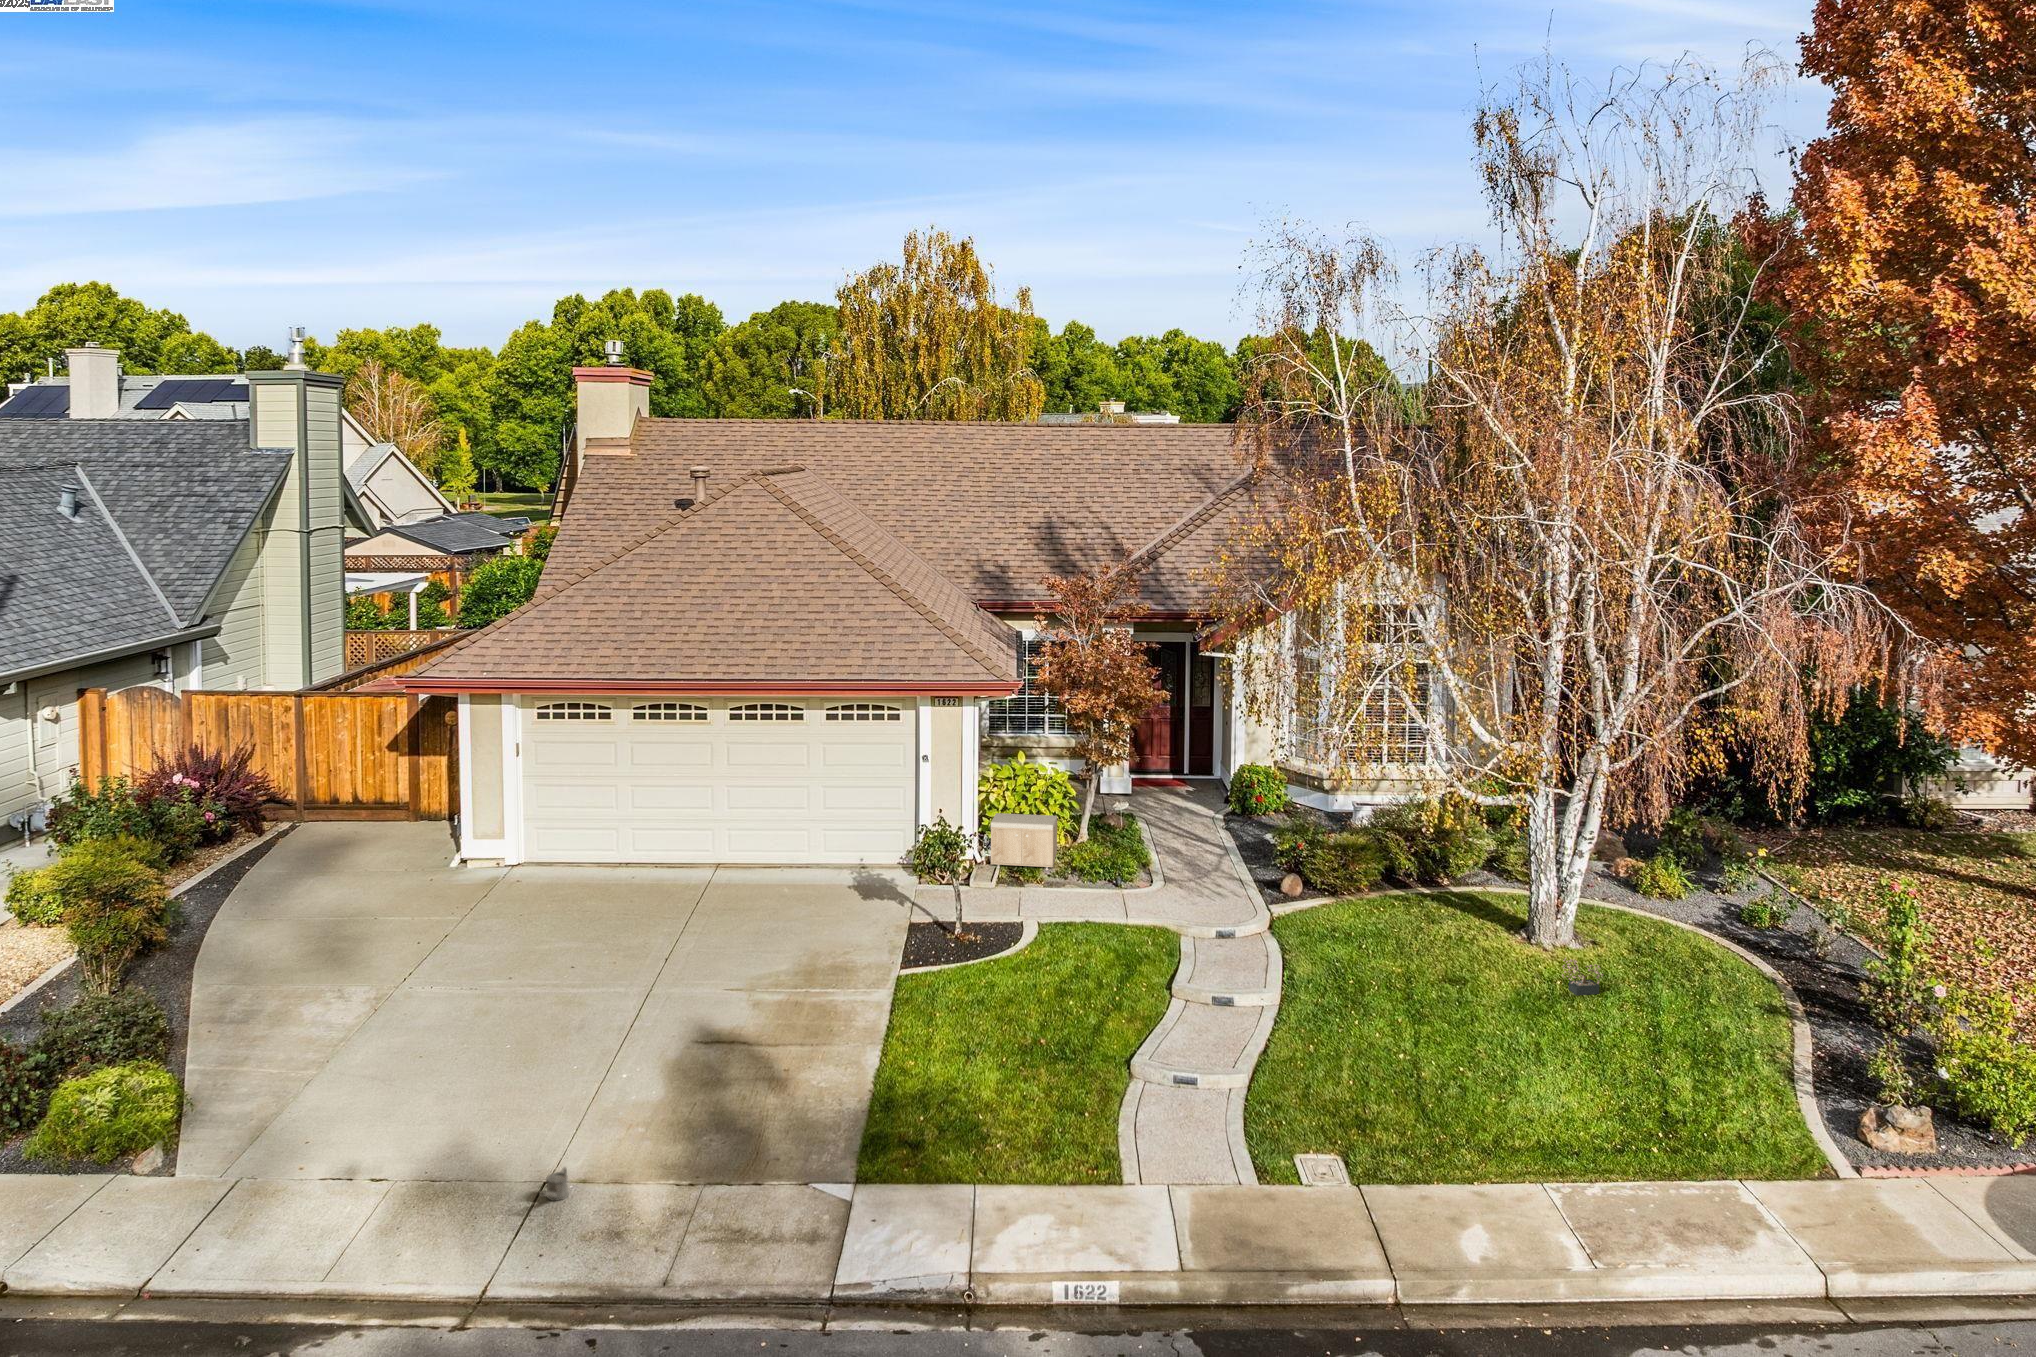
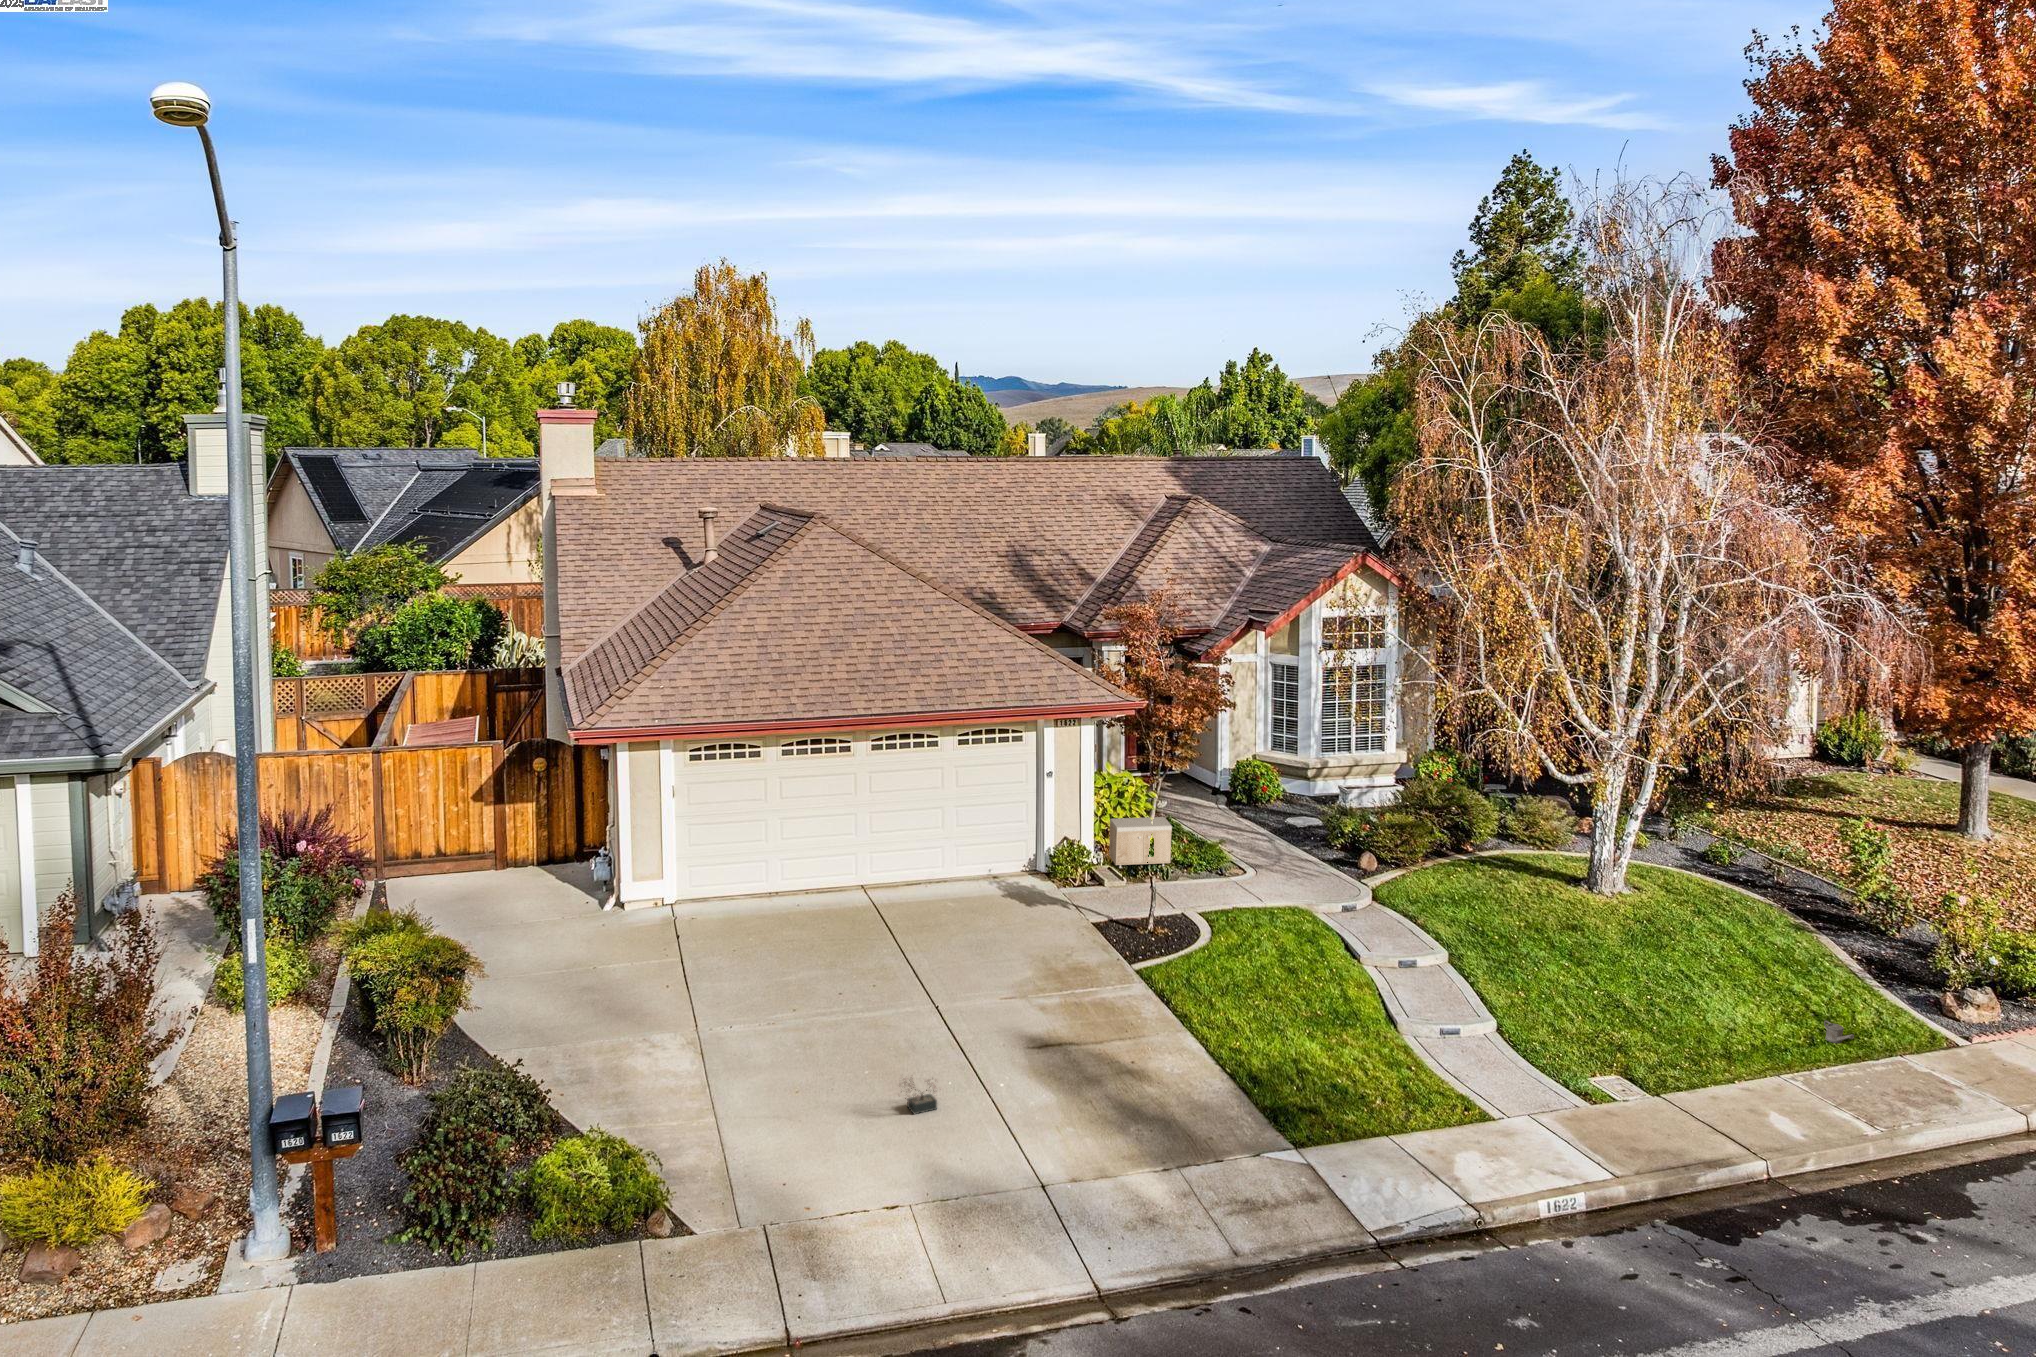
decorative plant: present [1562,958,1603,995] -> present [901,1077,937,1114]
watering can: present [539,1167,568,1201] -> present [1824,1021,1854,1043]

